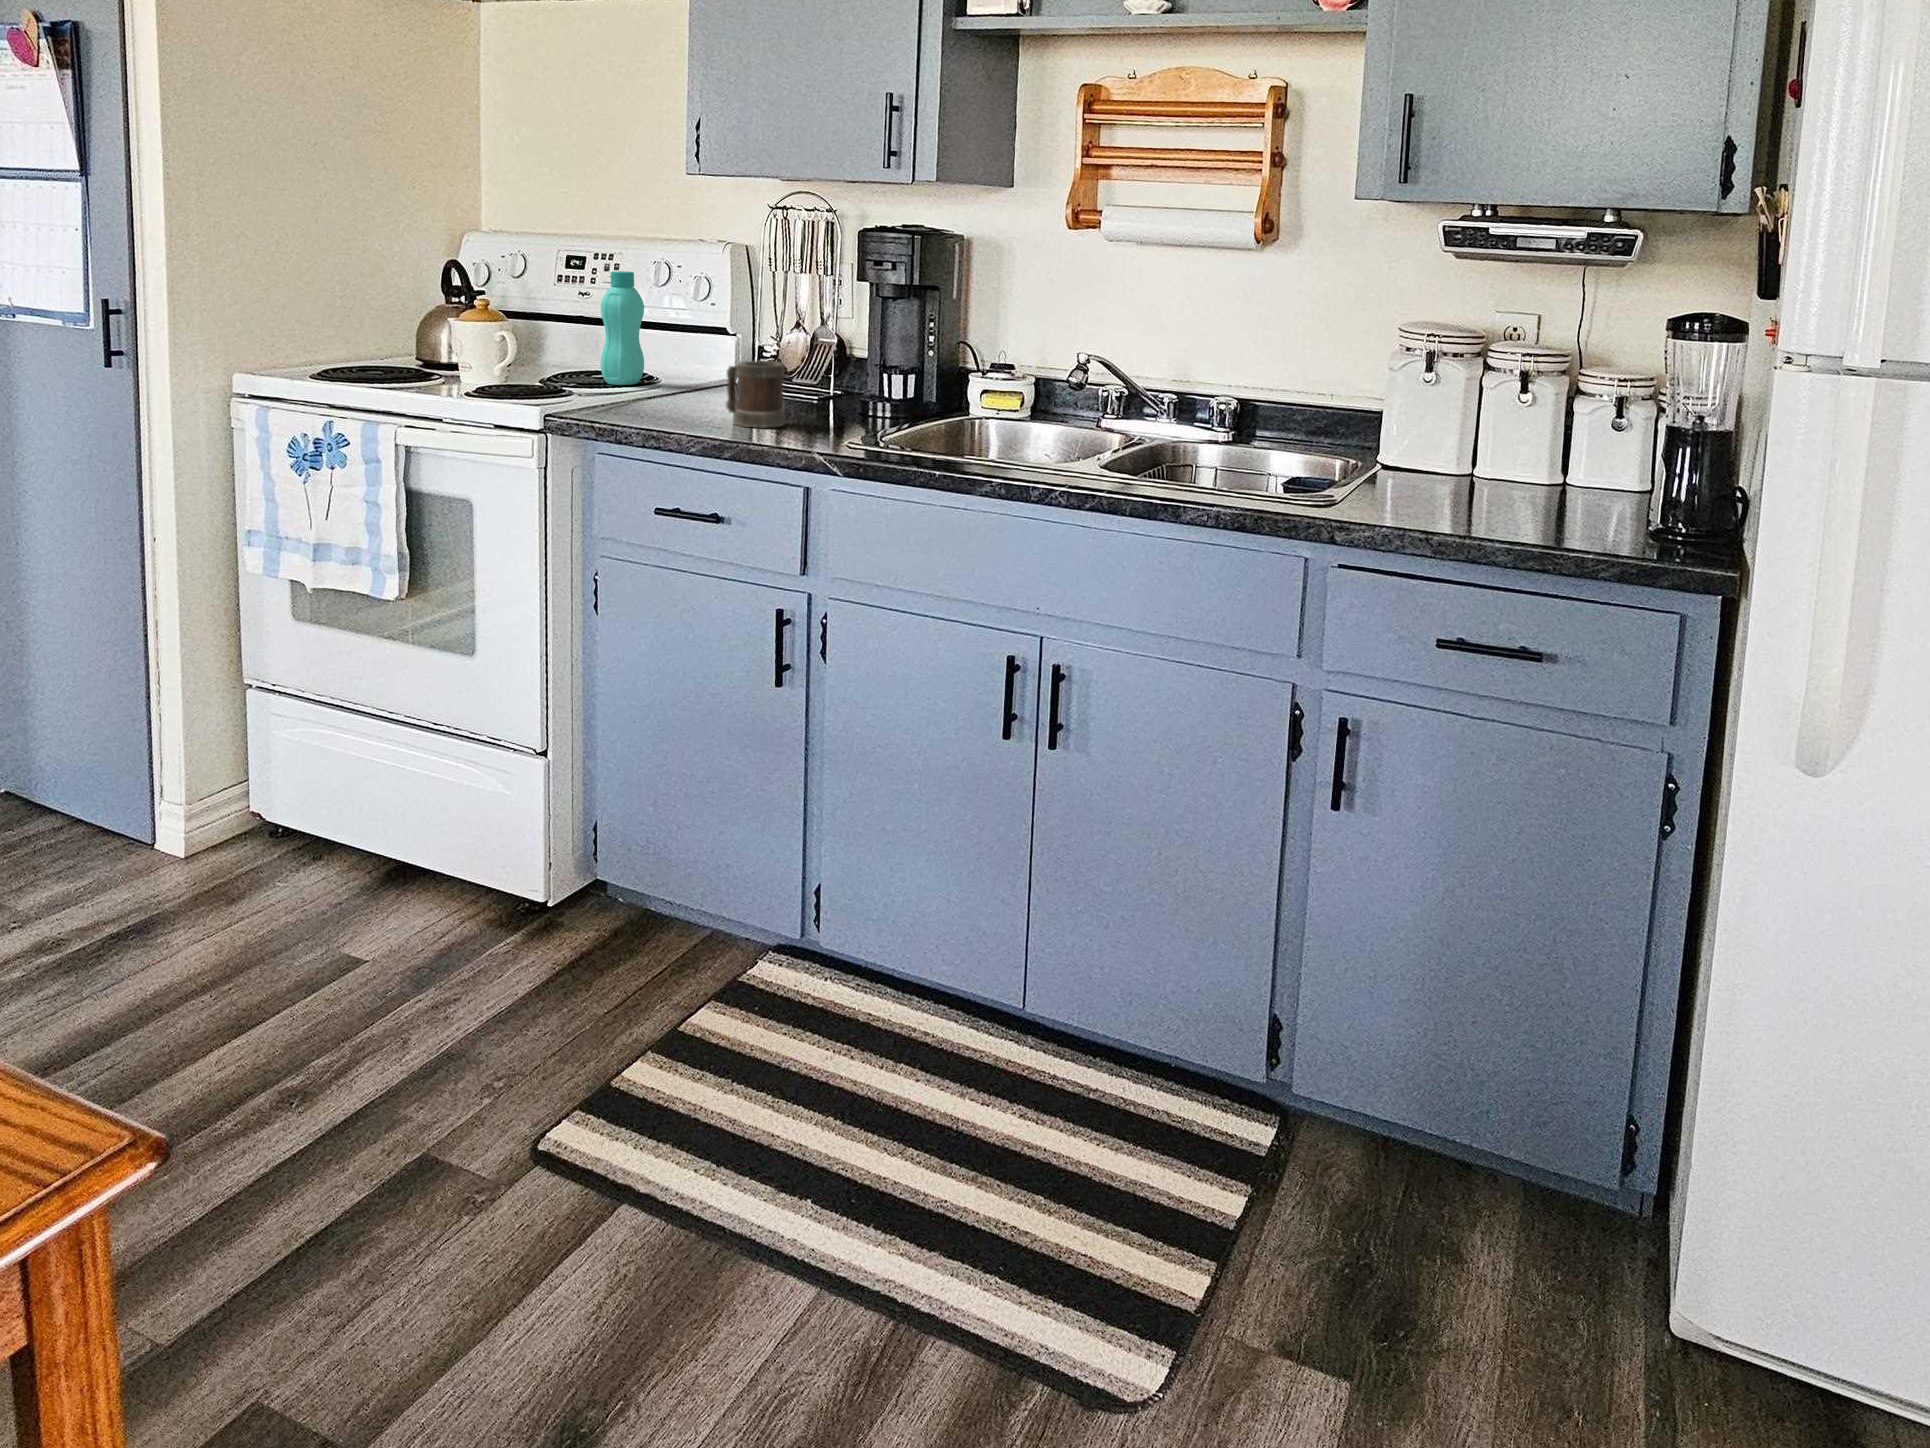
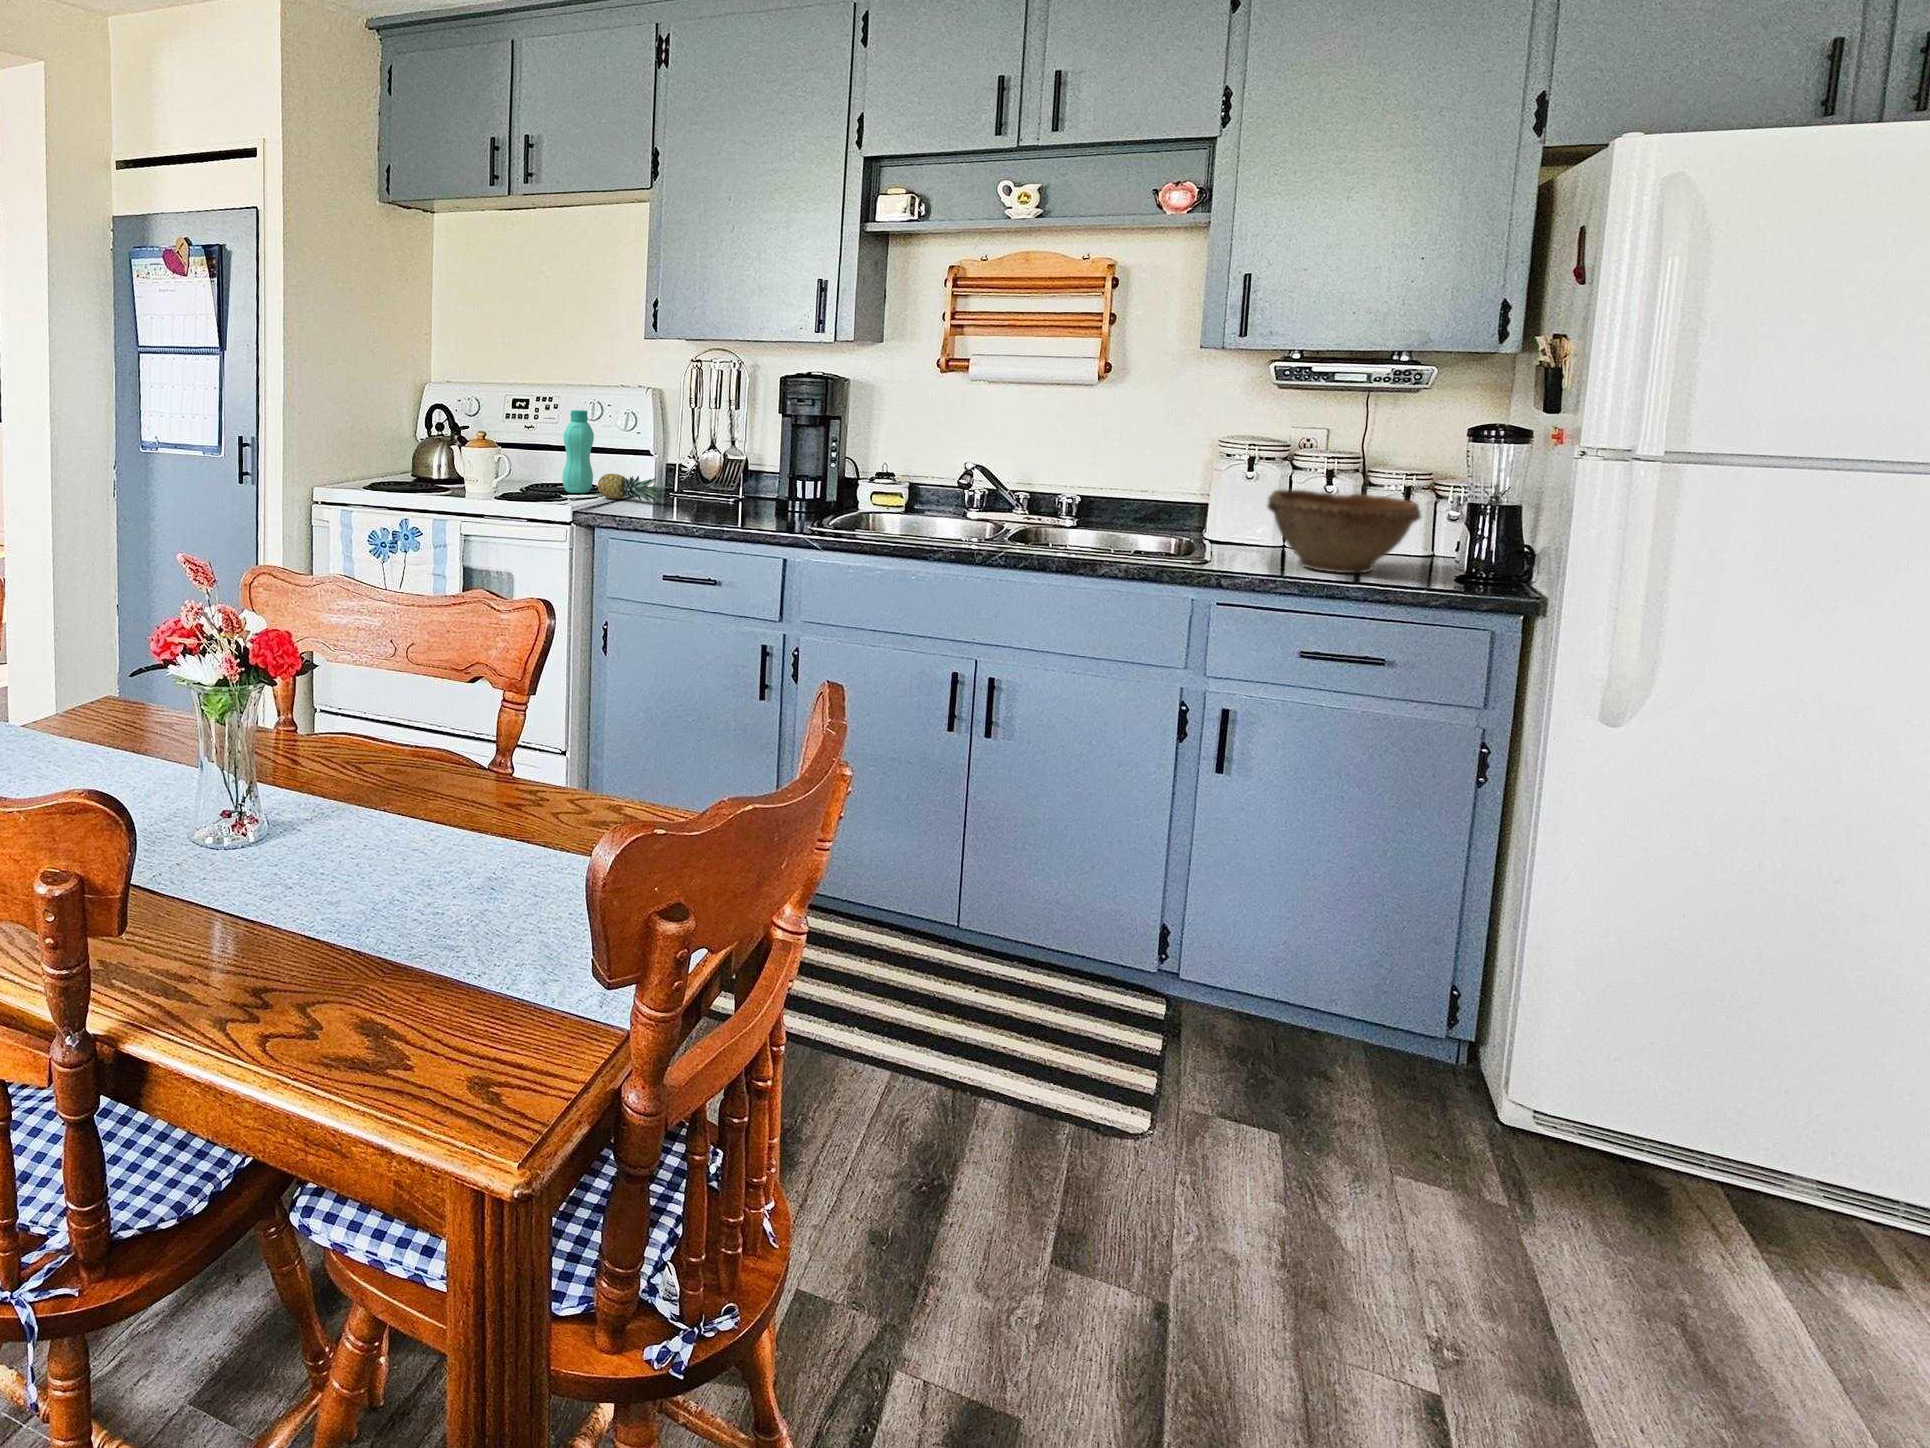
fruit: none [634,359,721,403] -> present [598,474,668,503]
mug: present [726,361,786,427] -> none [694,472,739,519]
bowl: none [1414,400,1610,522] -> present [1268,490,1421,573]

